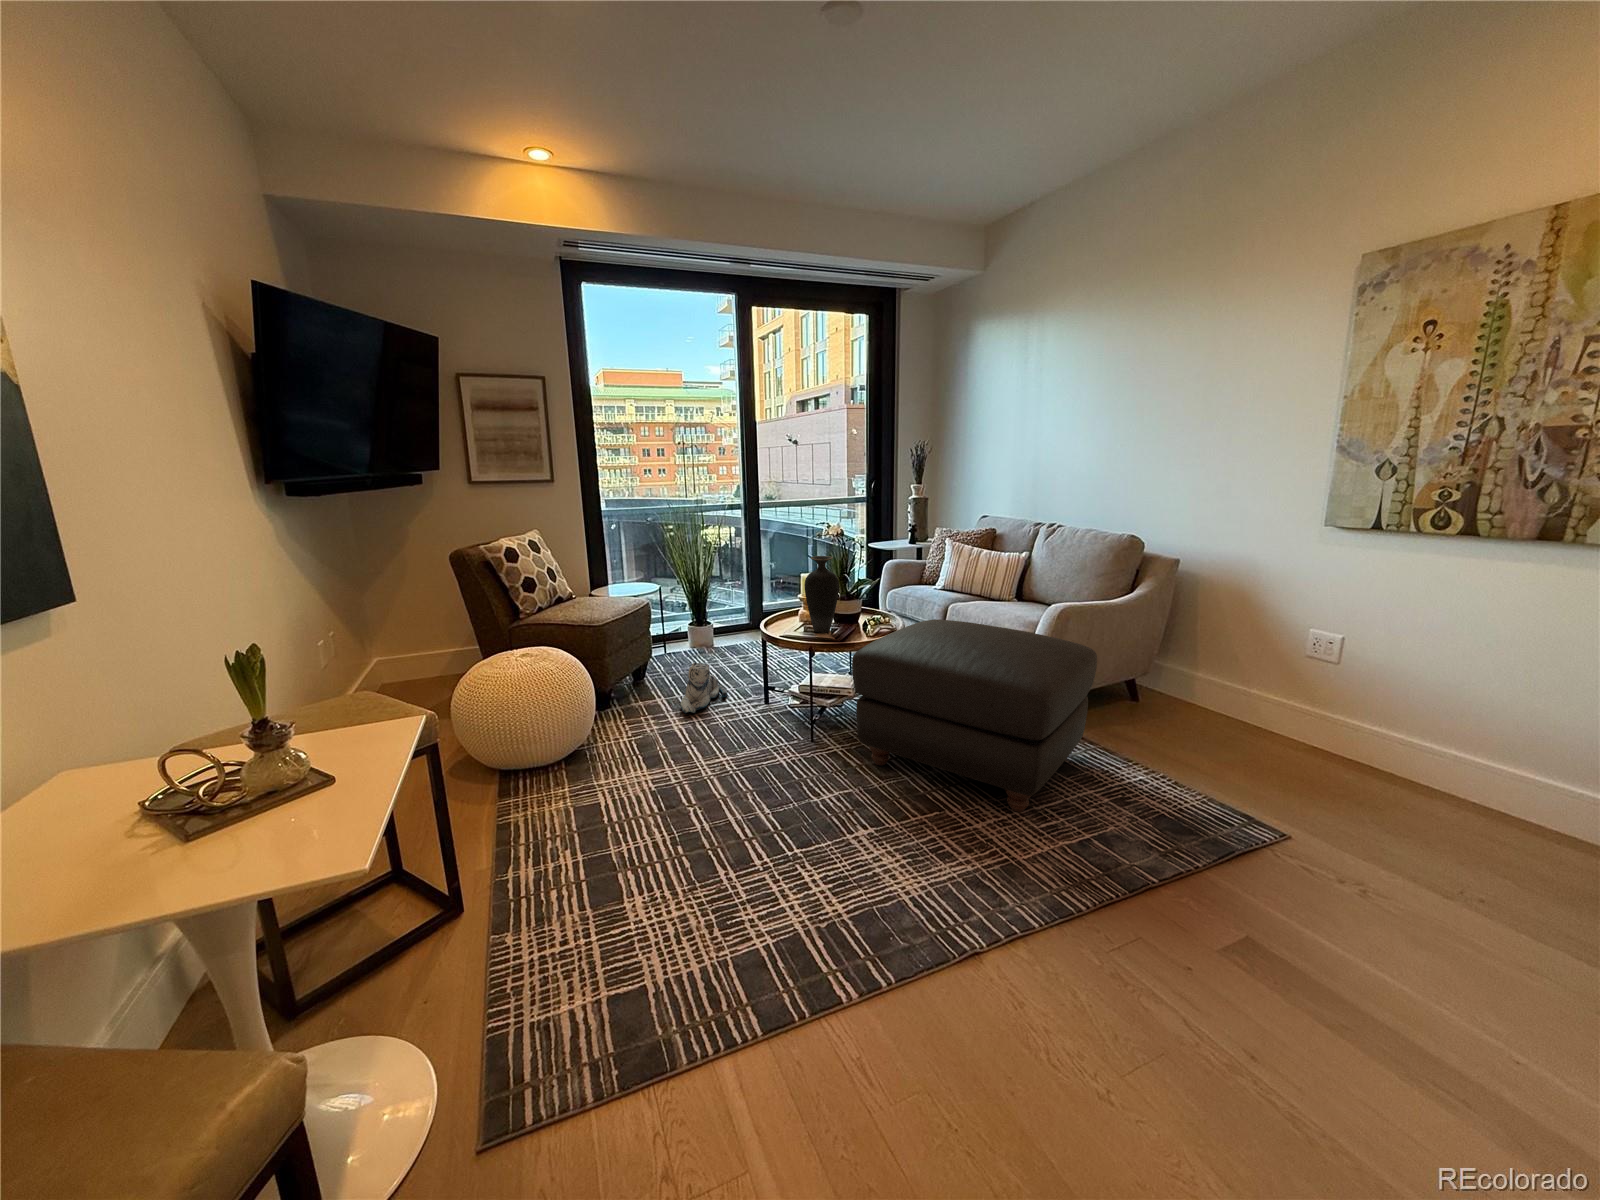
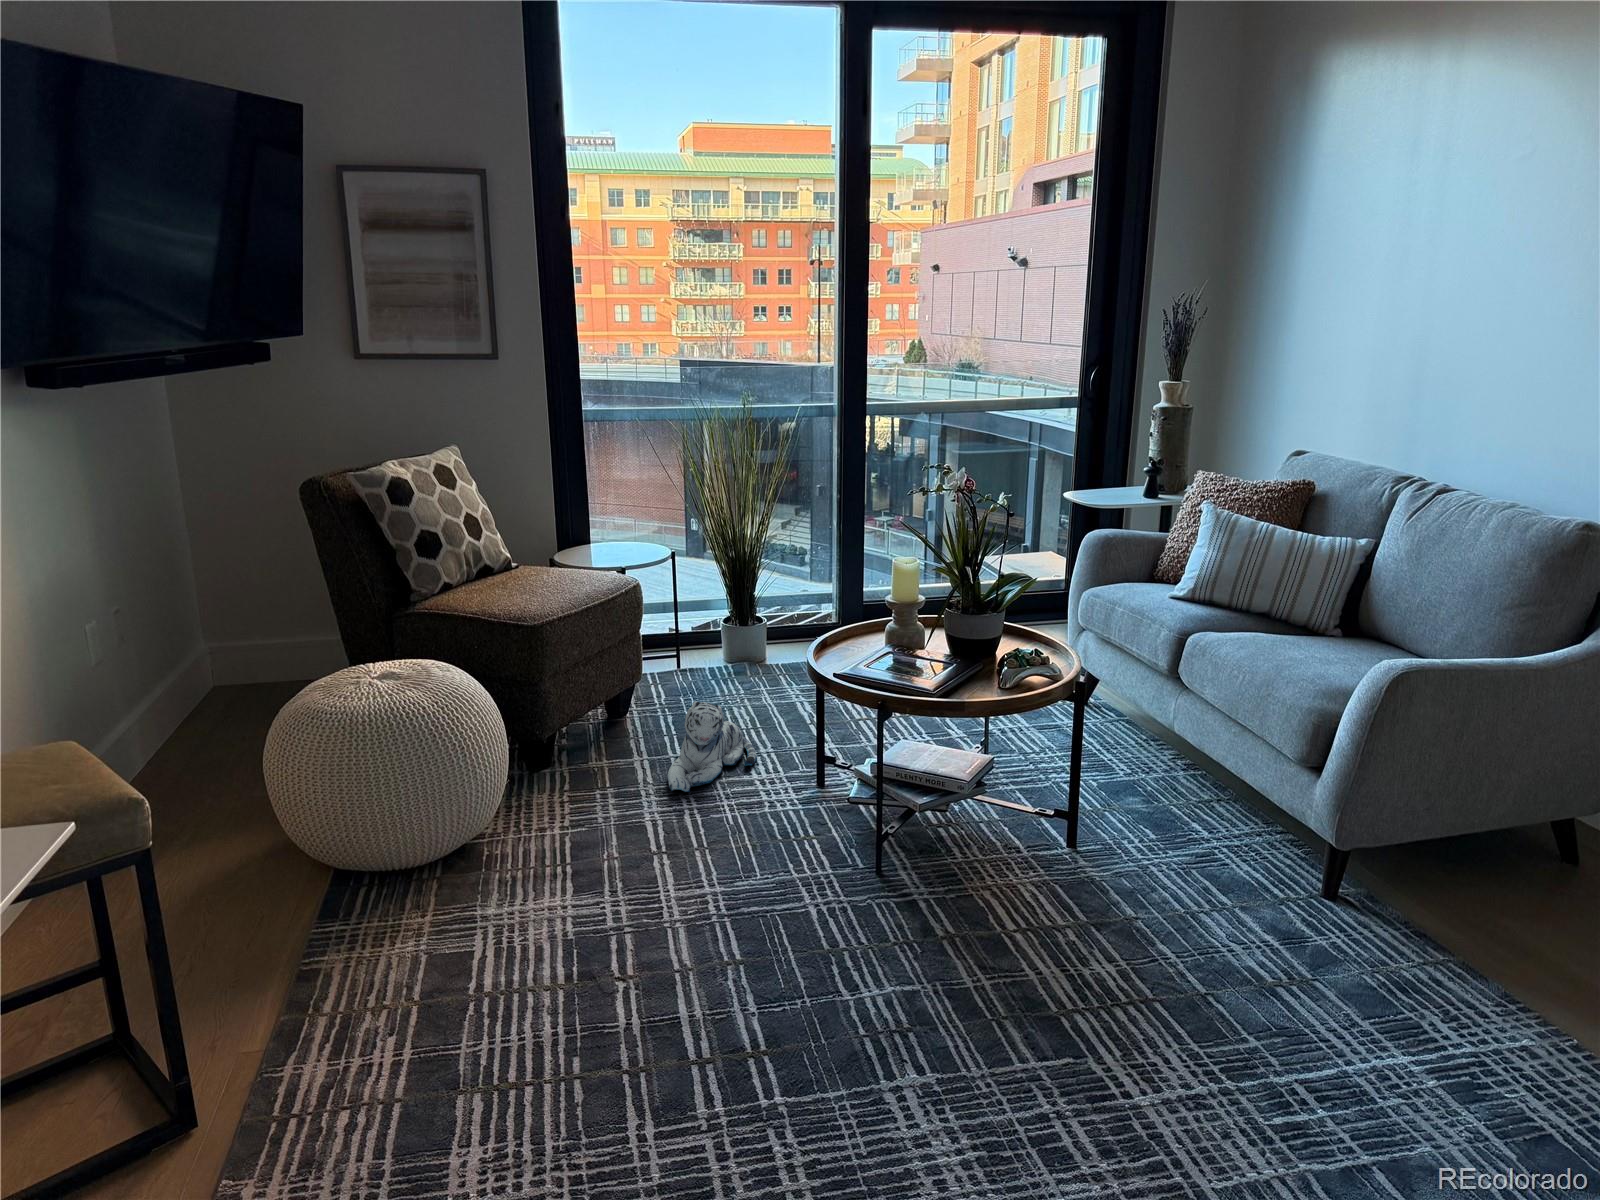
vase: present [804,556,839,633] -> none [884,530,949,674]
ottoman: present [852,619,1097,812] -> none [942,666,1453,1082]

